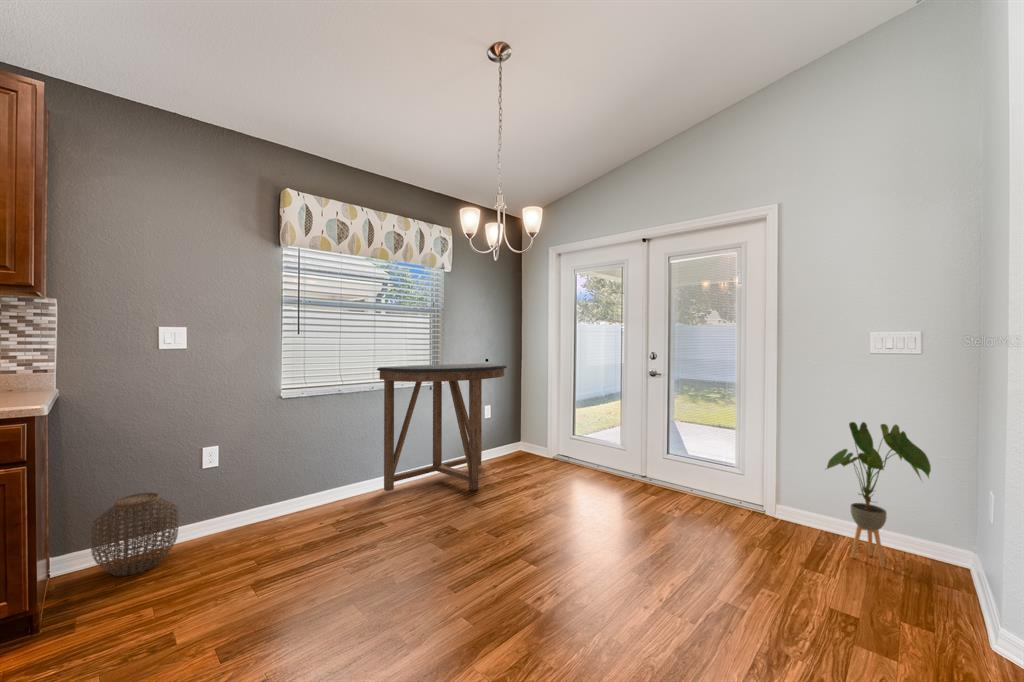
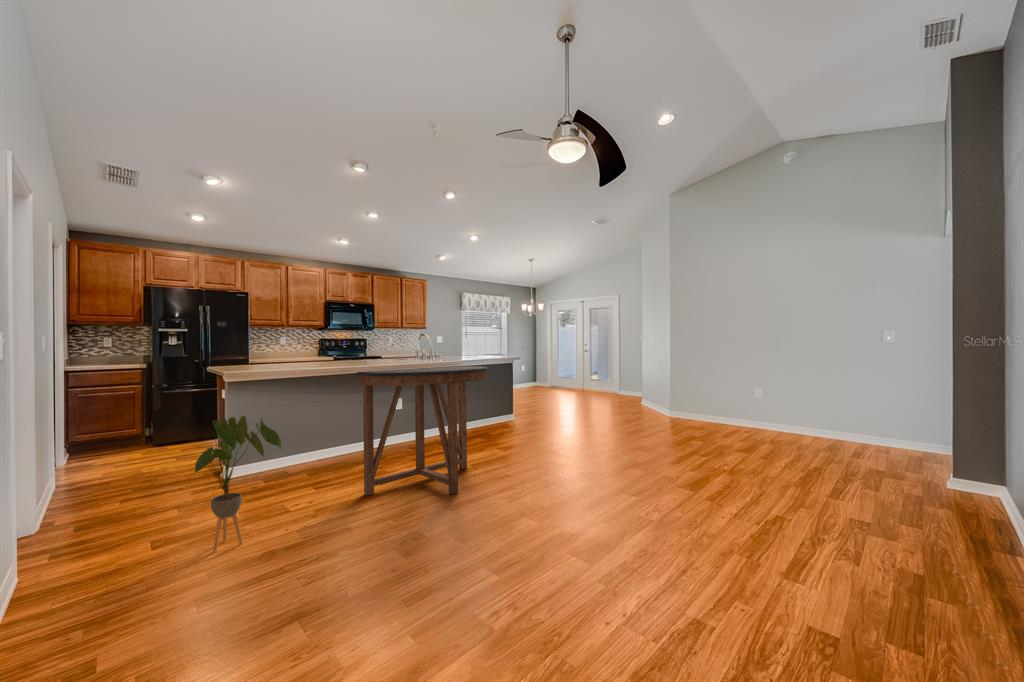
house plant: present [826,422,931,567] -> present [195,416,282,551]
woven basket: present [91,493,178,576] -> none [44,502,139,588]

